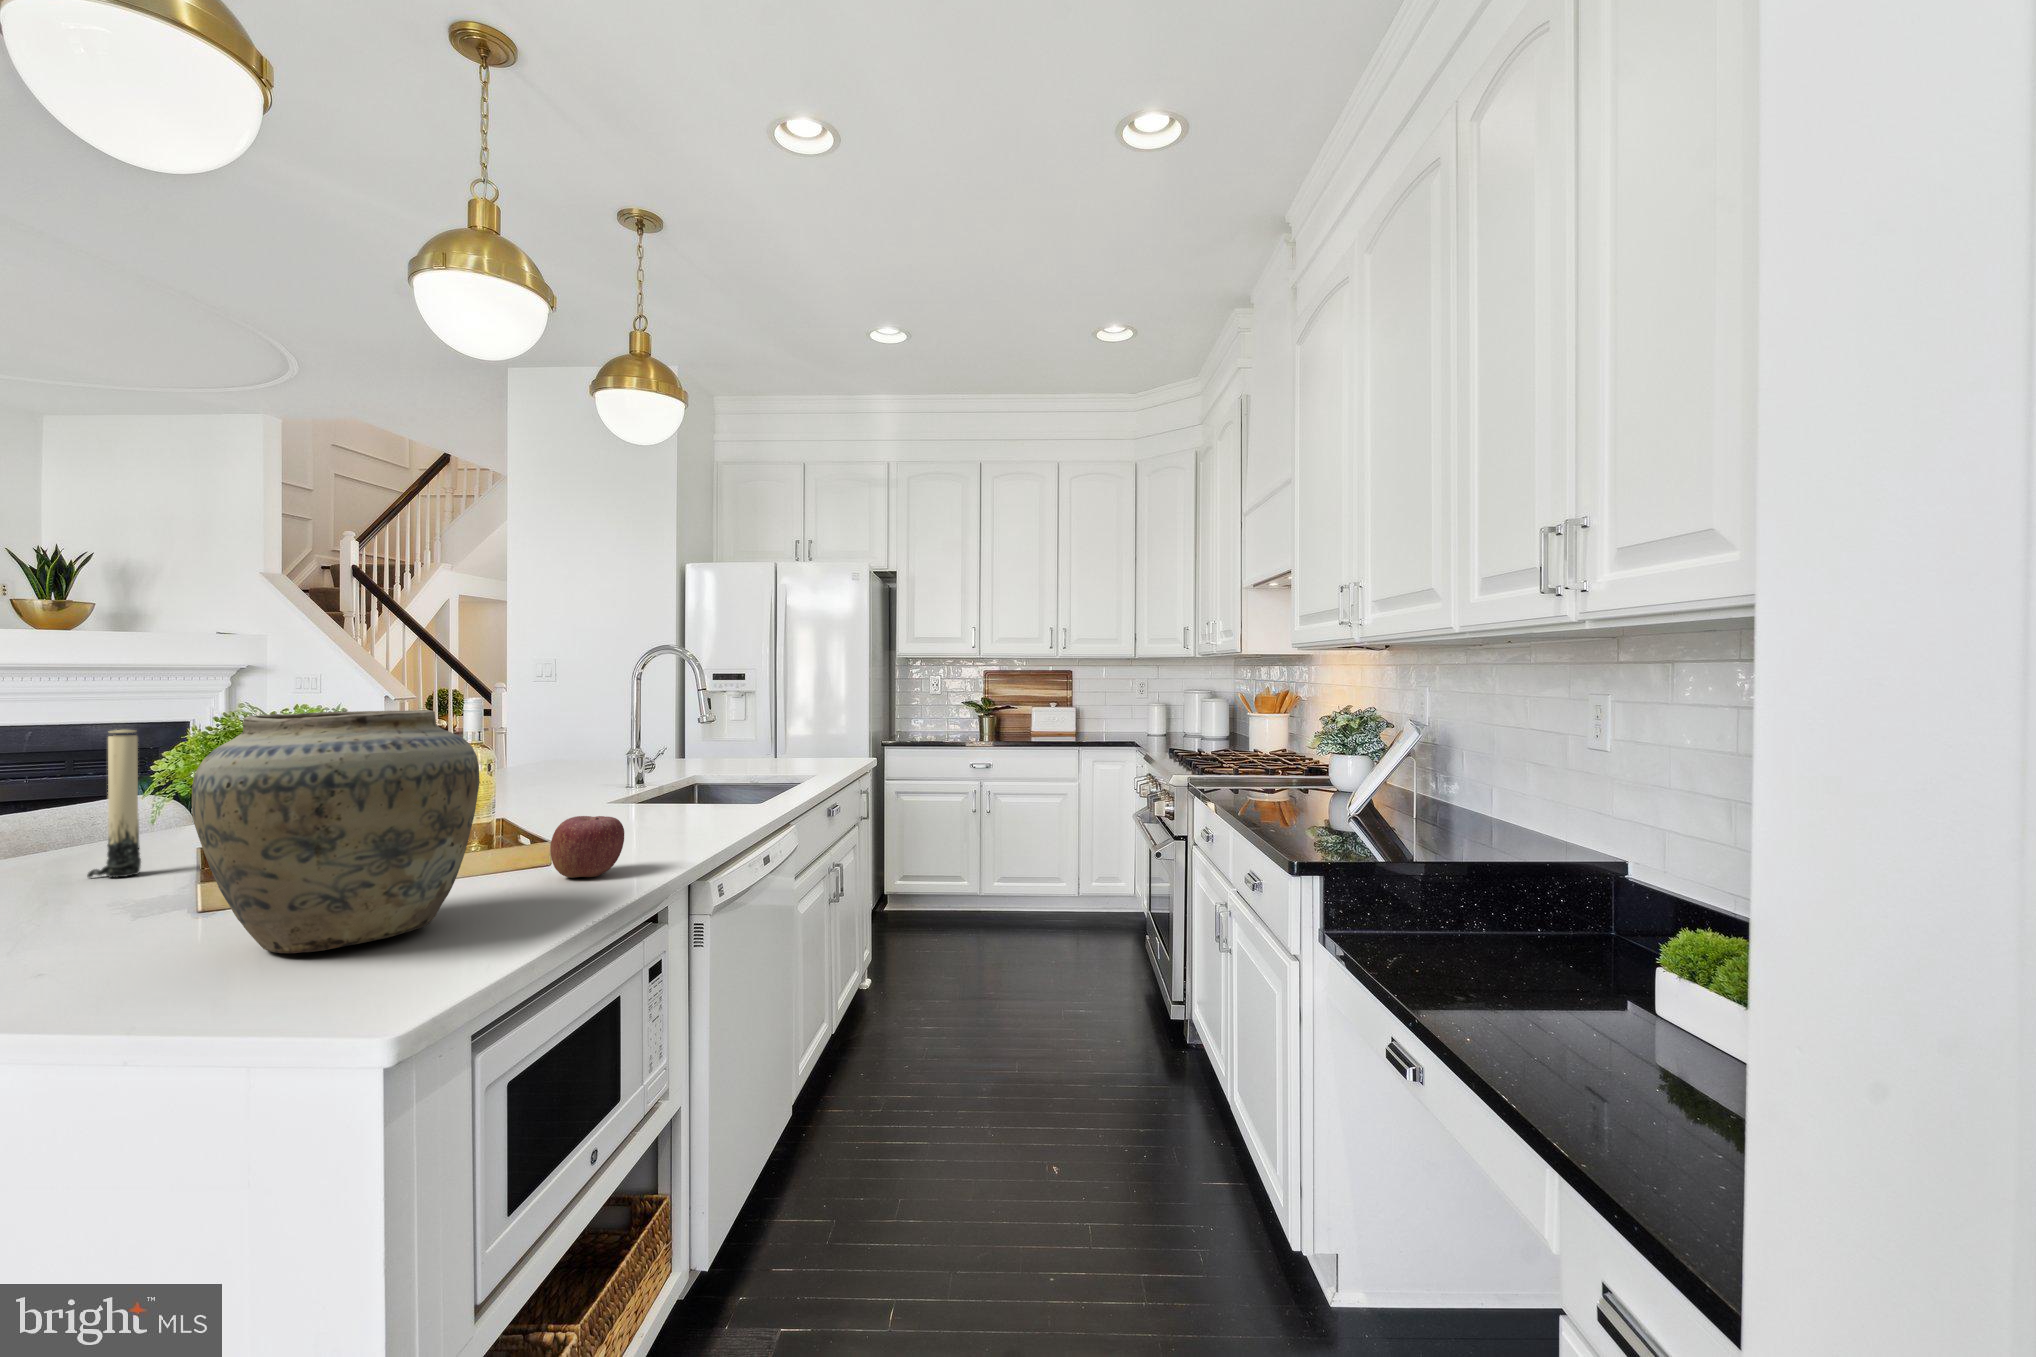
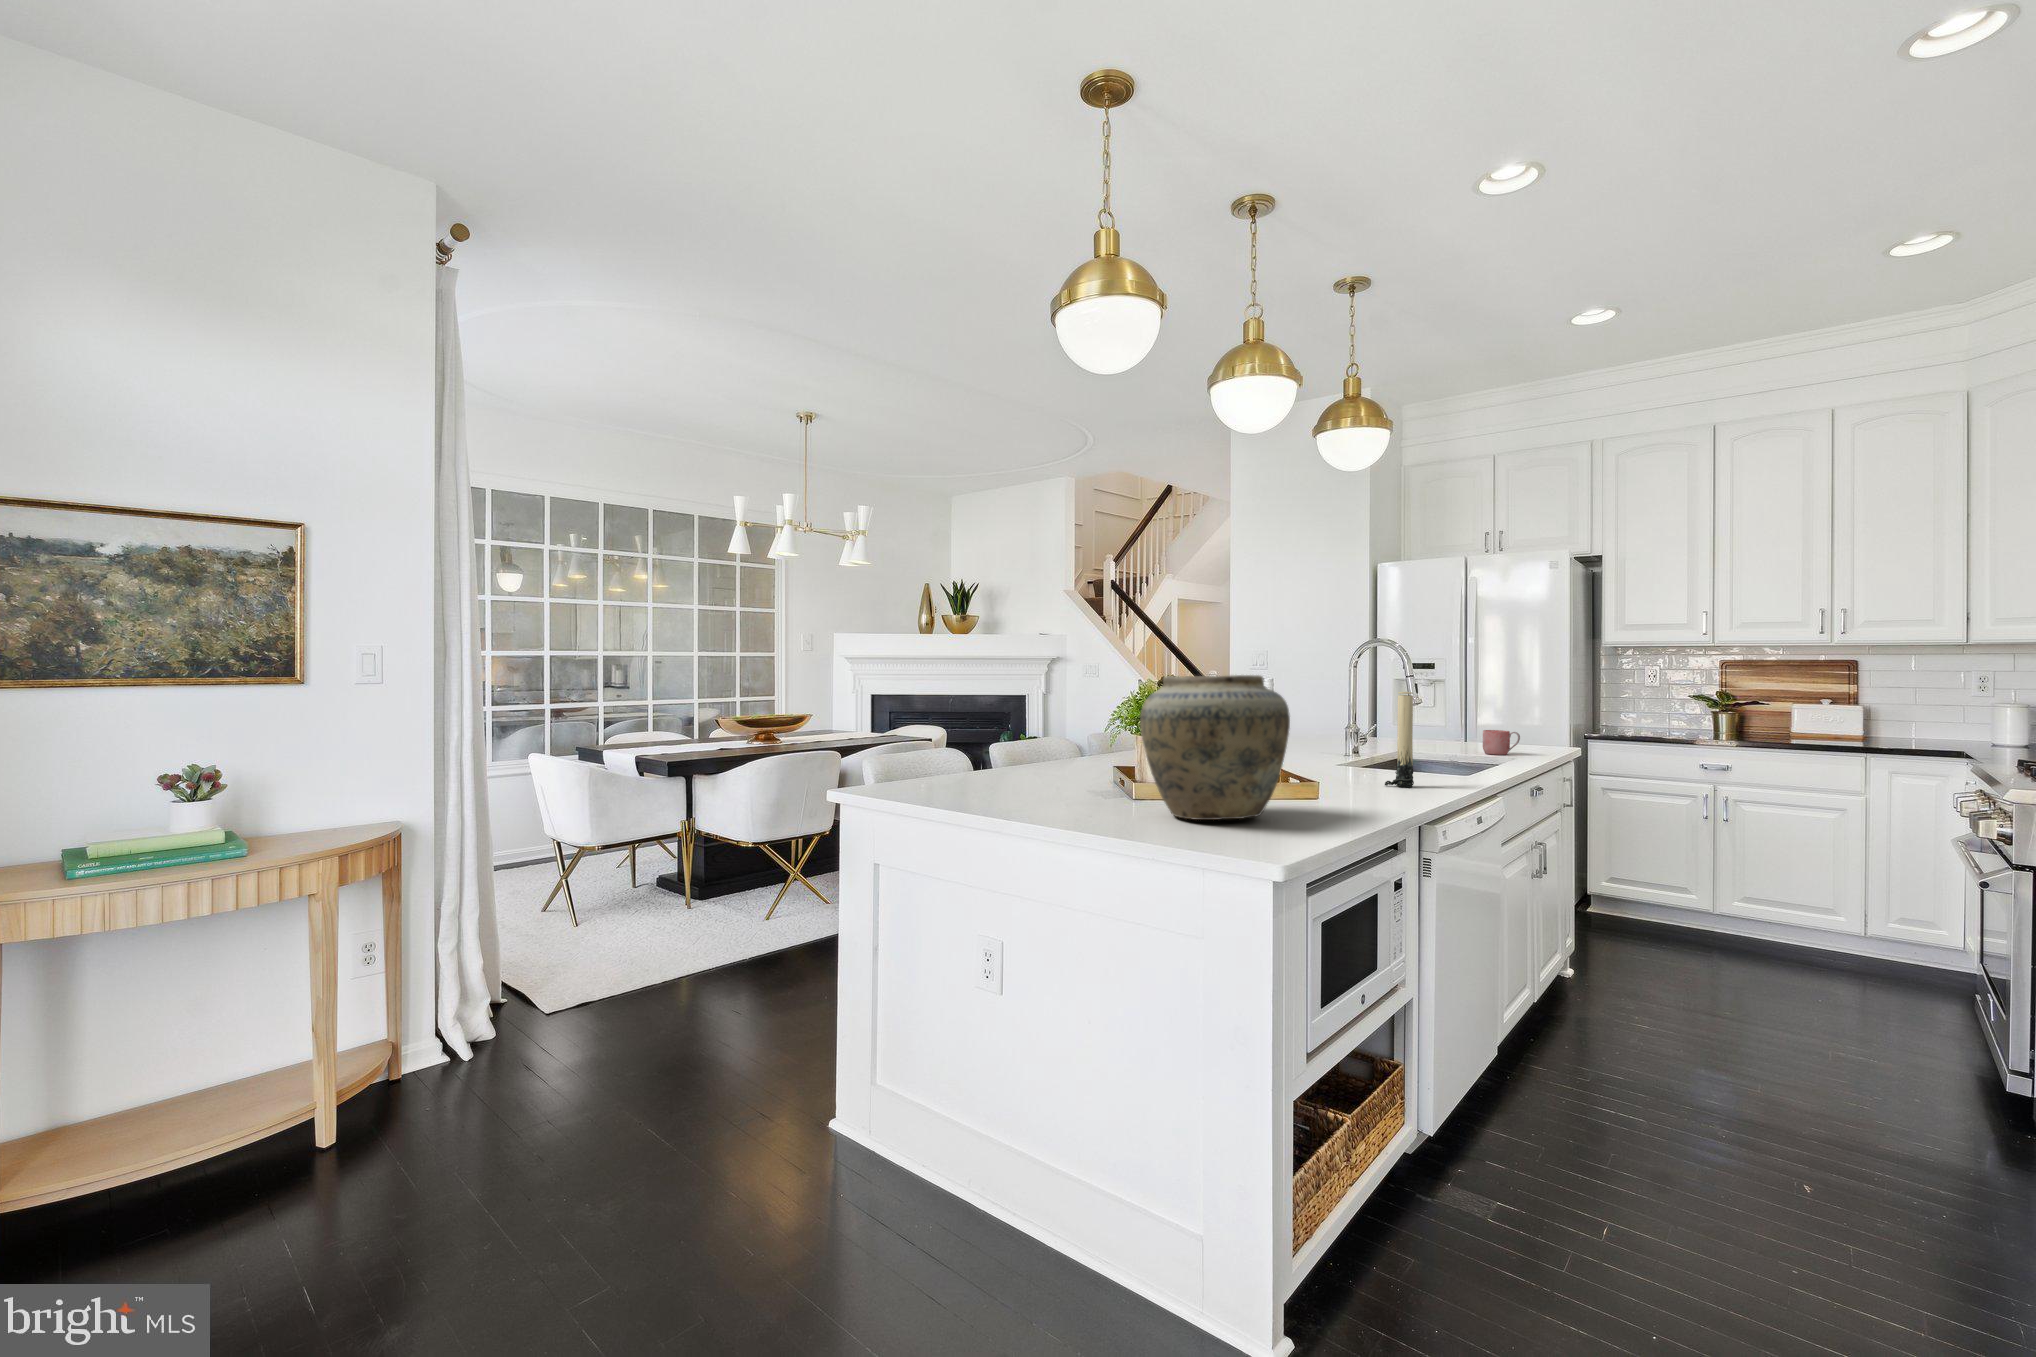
candle: present [87,730,141,877] -> present [1385,692,1414,787]
mug: none [781,748,817,775] -> present [1483,730,1520,755]
apple: present [550,816,624,878] -> none [1321,760,1374,805]

